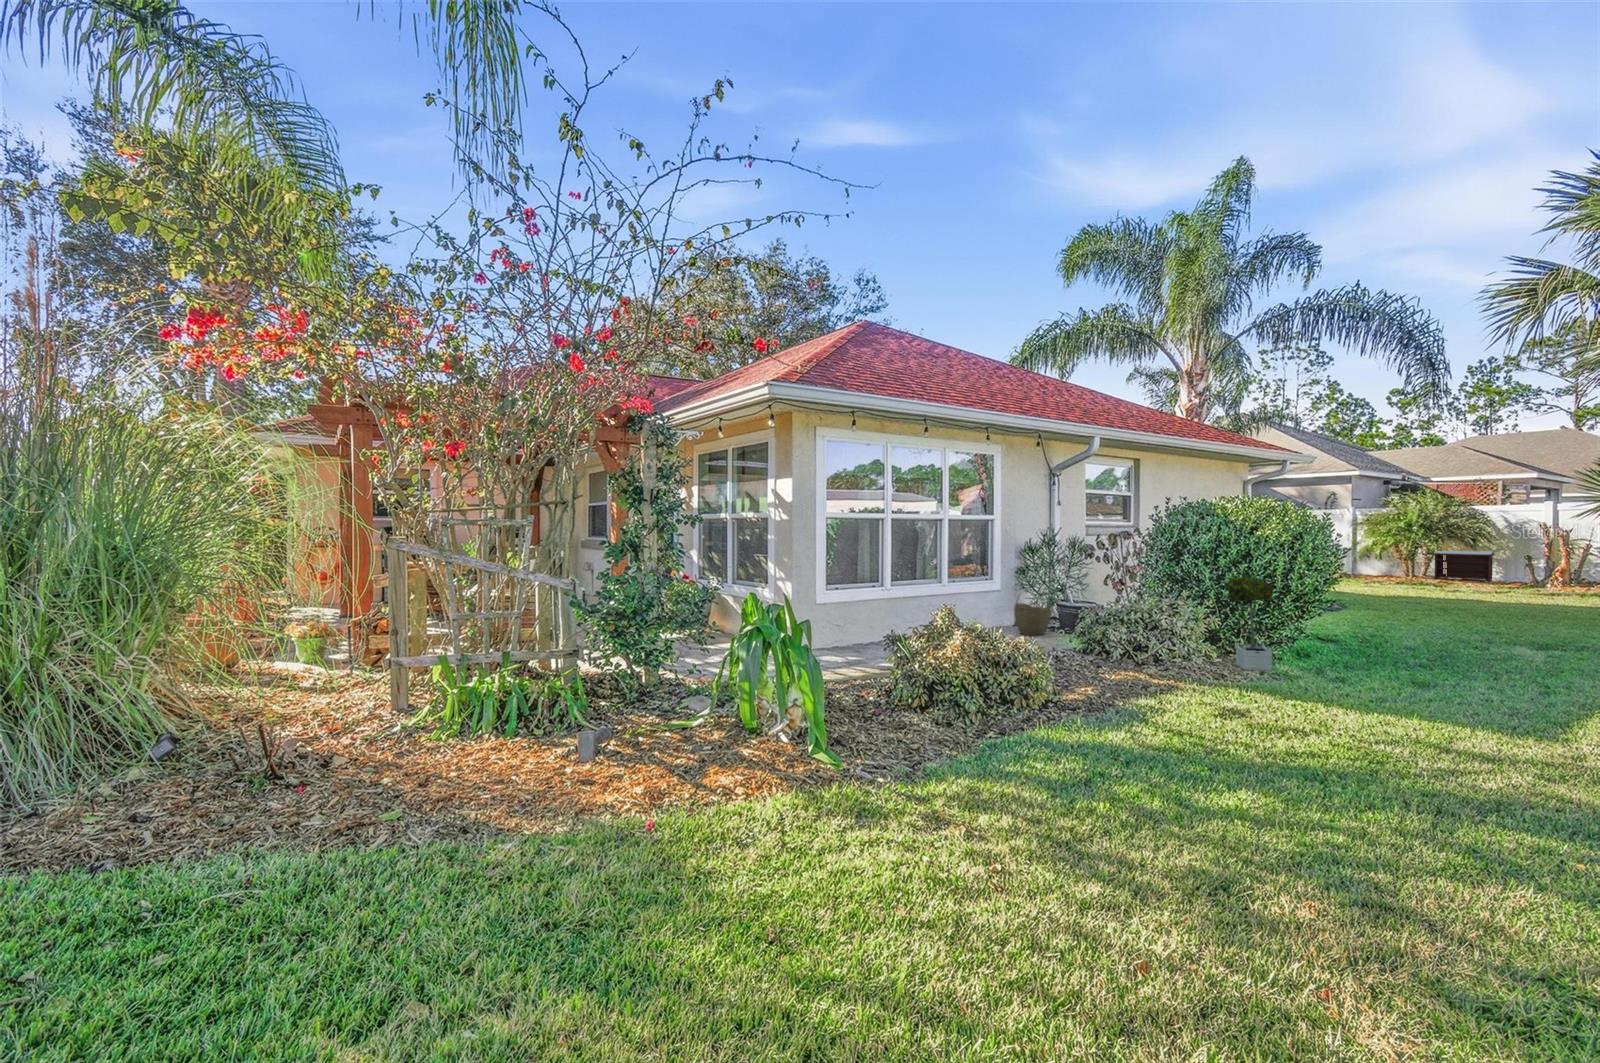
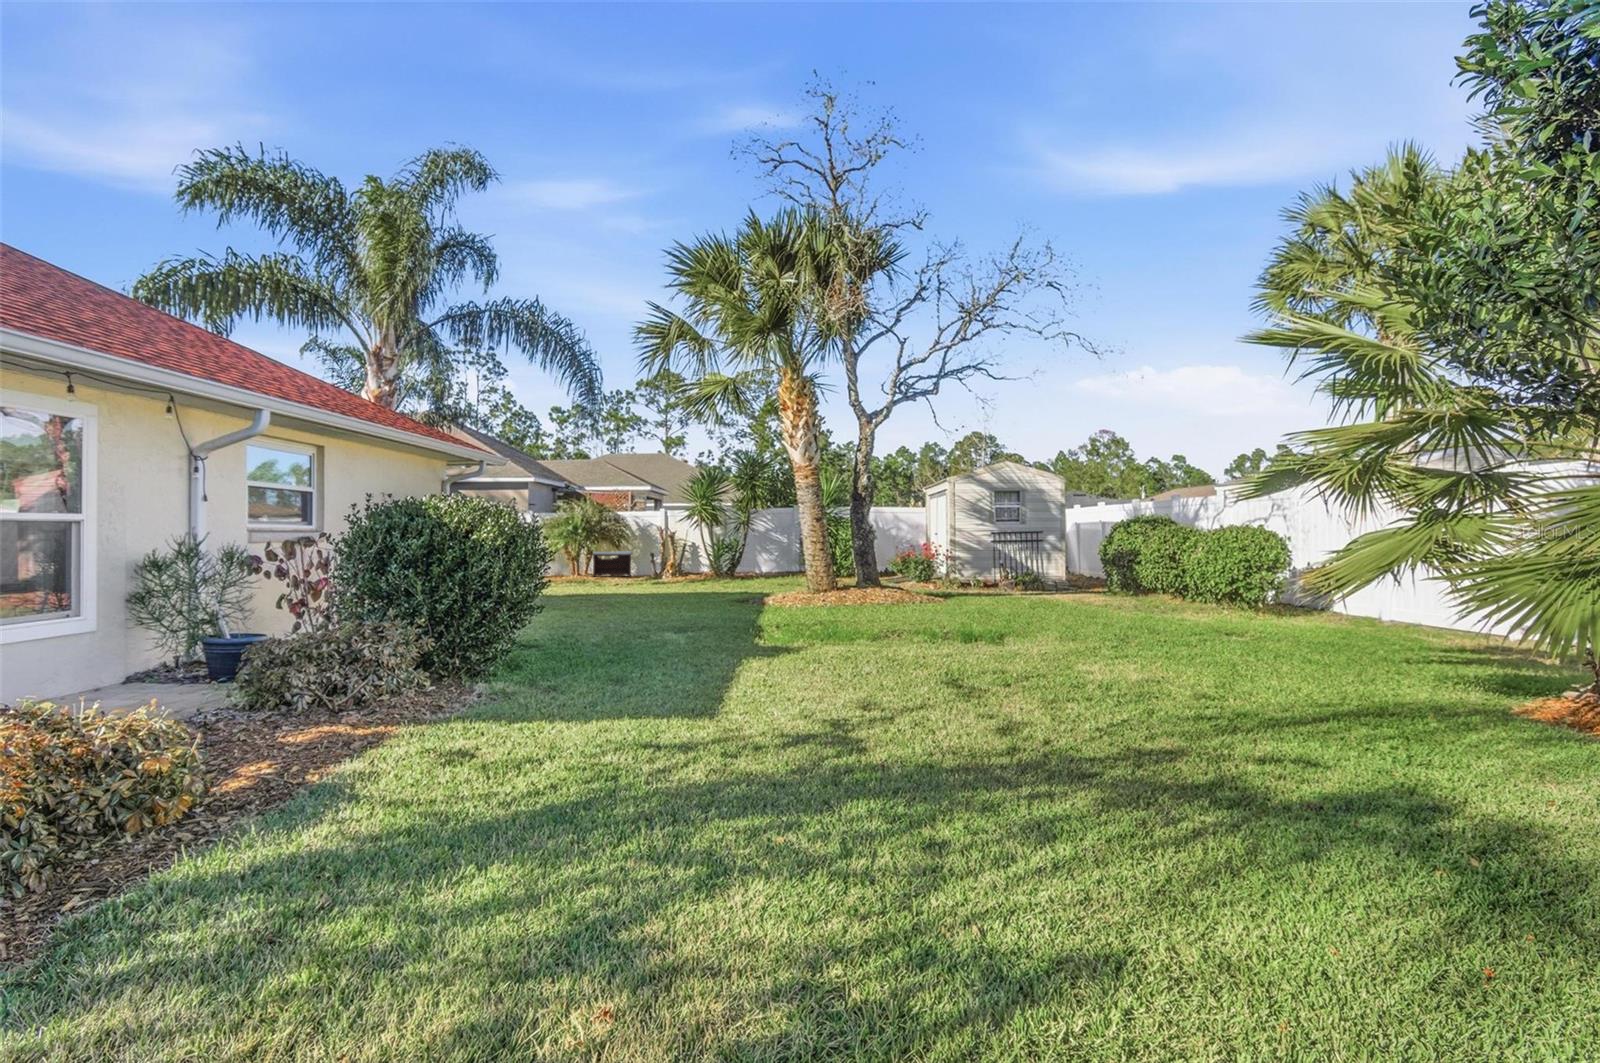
potted tree: present [1226,576,1273,671] -> none [439,587,489,695]
woven basket: present [1014,596,1051,635] -> none [128,628,194,693]

